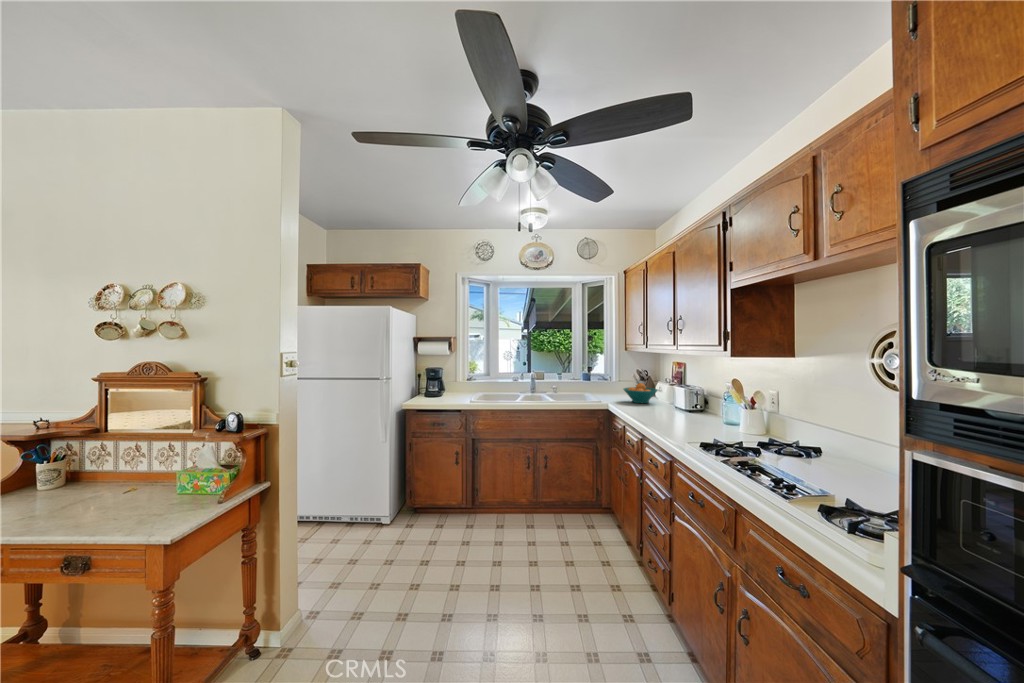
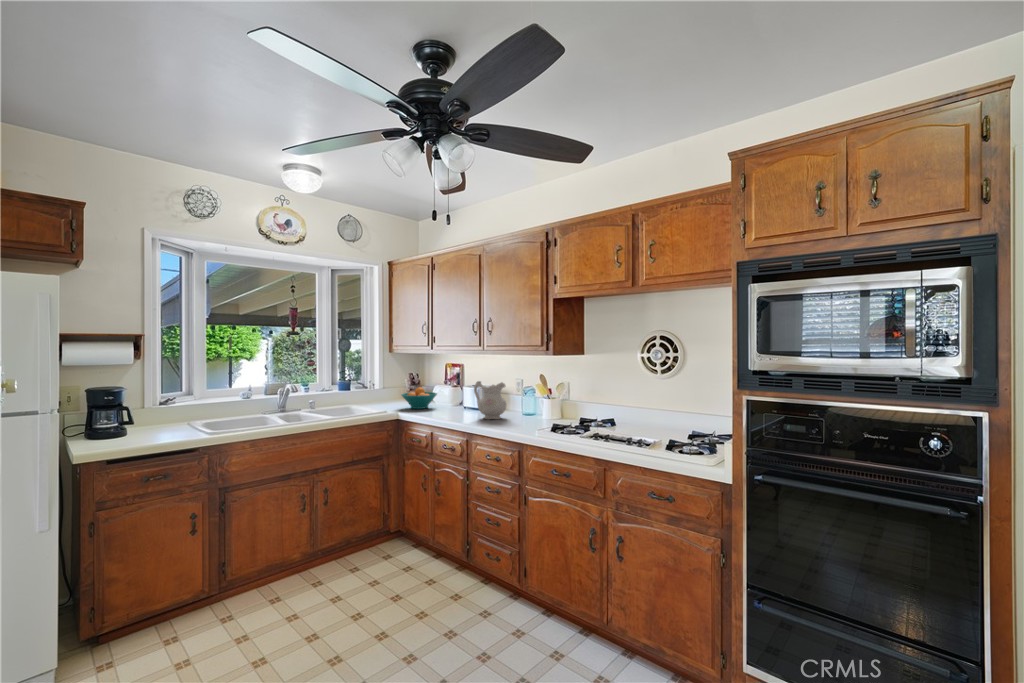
ceramic pitcher: none [664,381,698,423] -> present [474,381,507,419]

